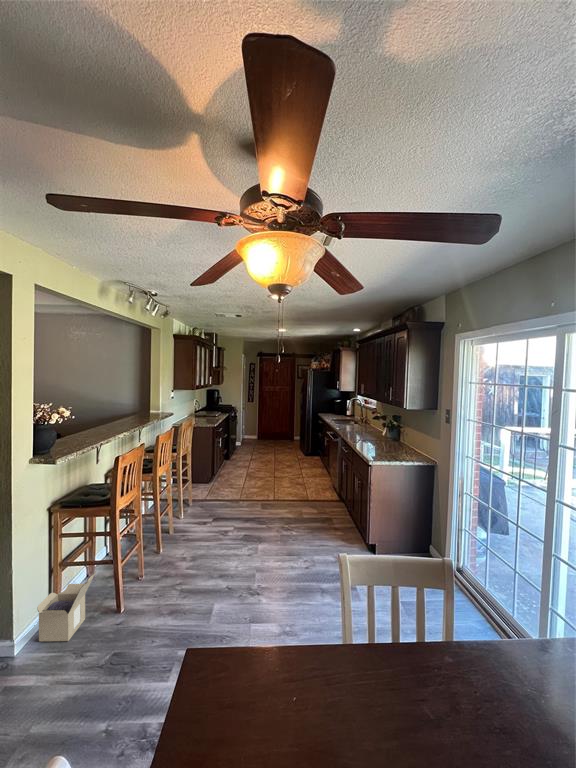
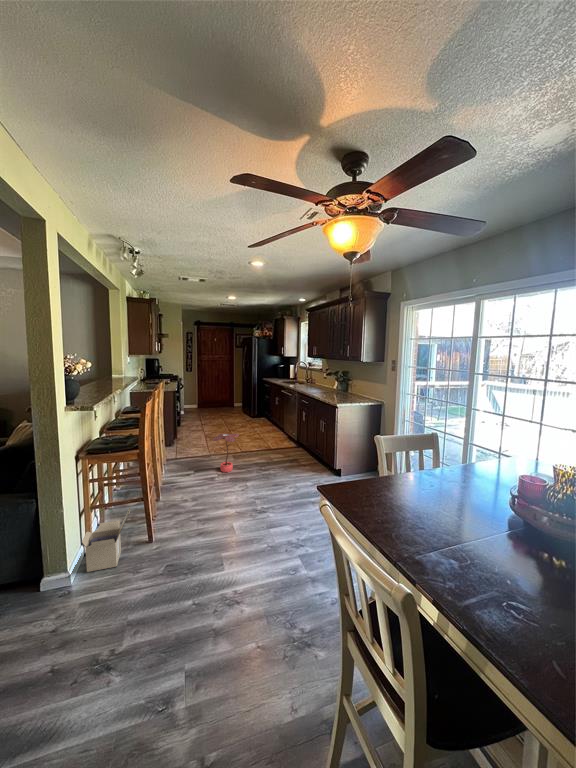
potted plant: none [231,481,262,526] -> present [213,434,239,472]

